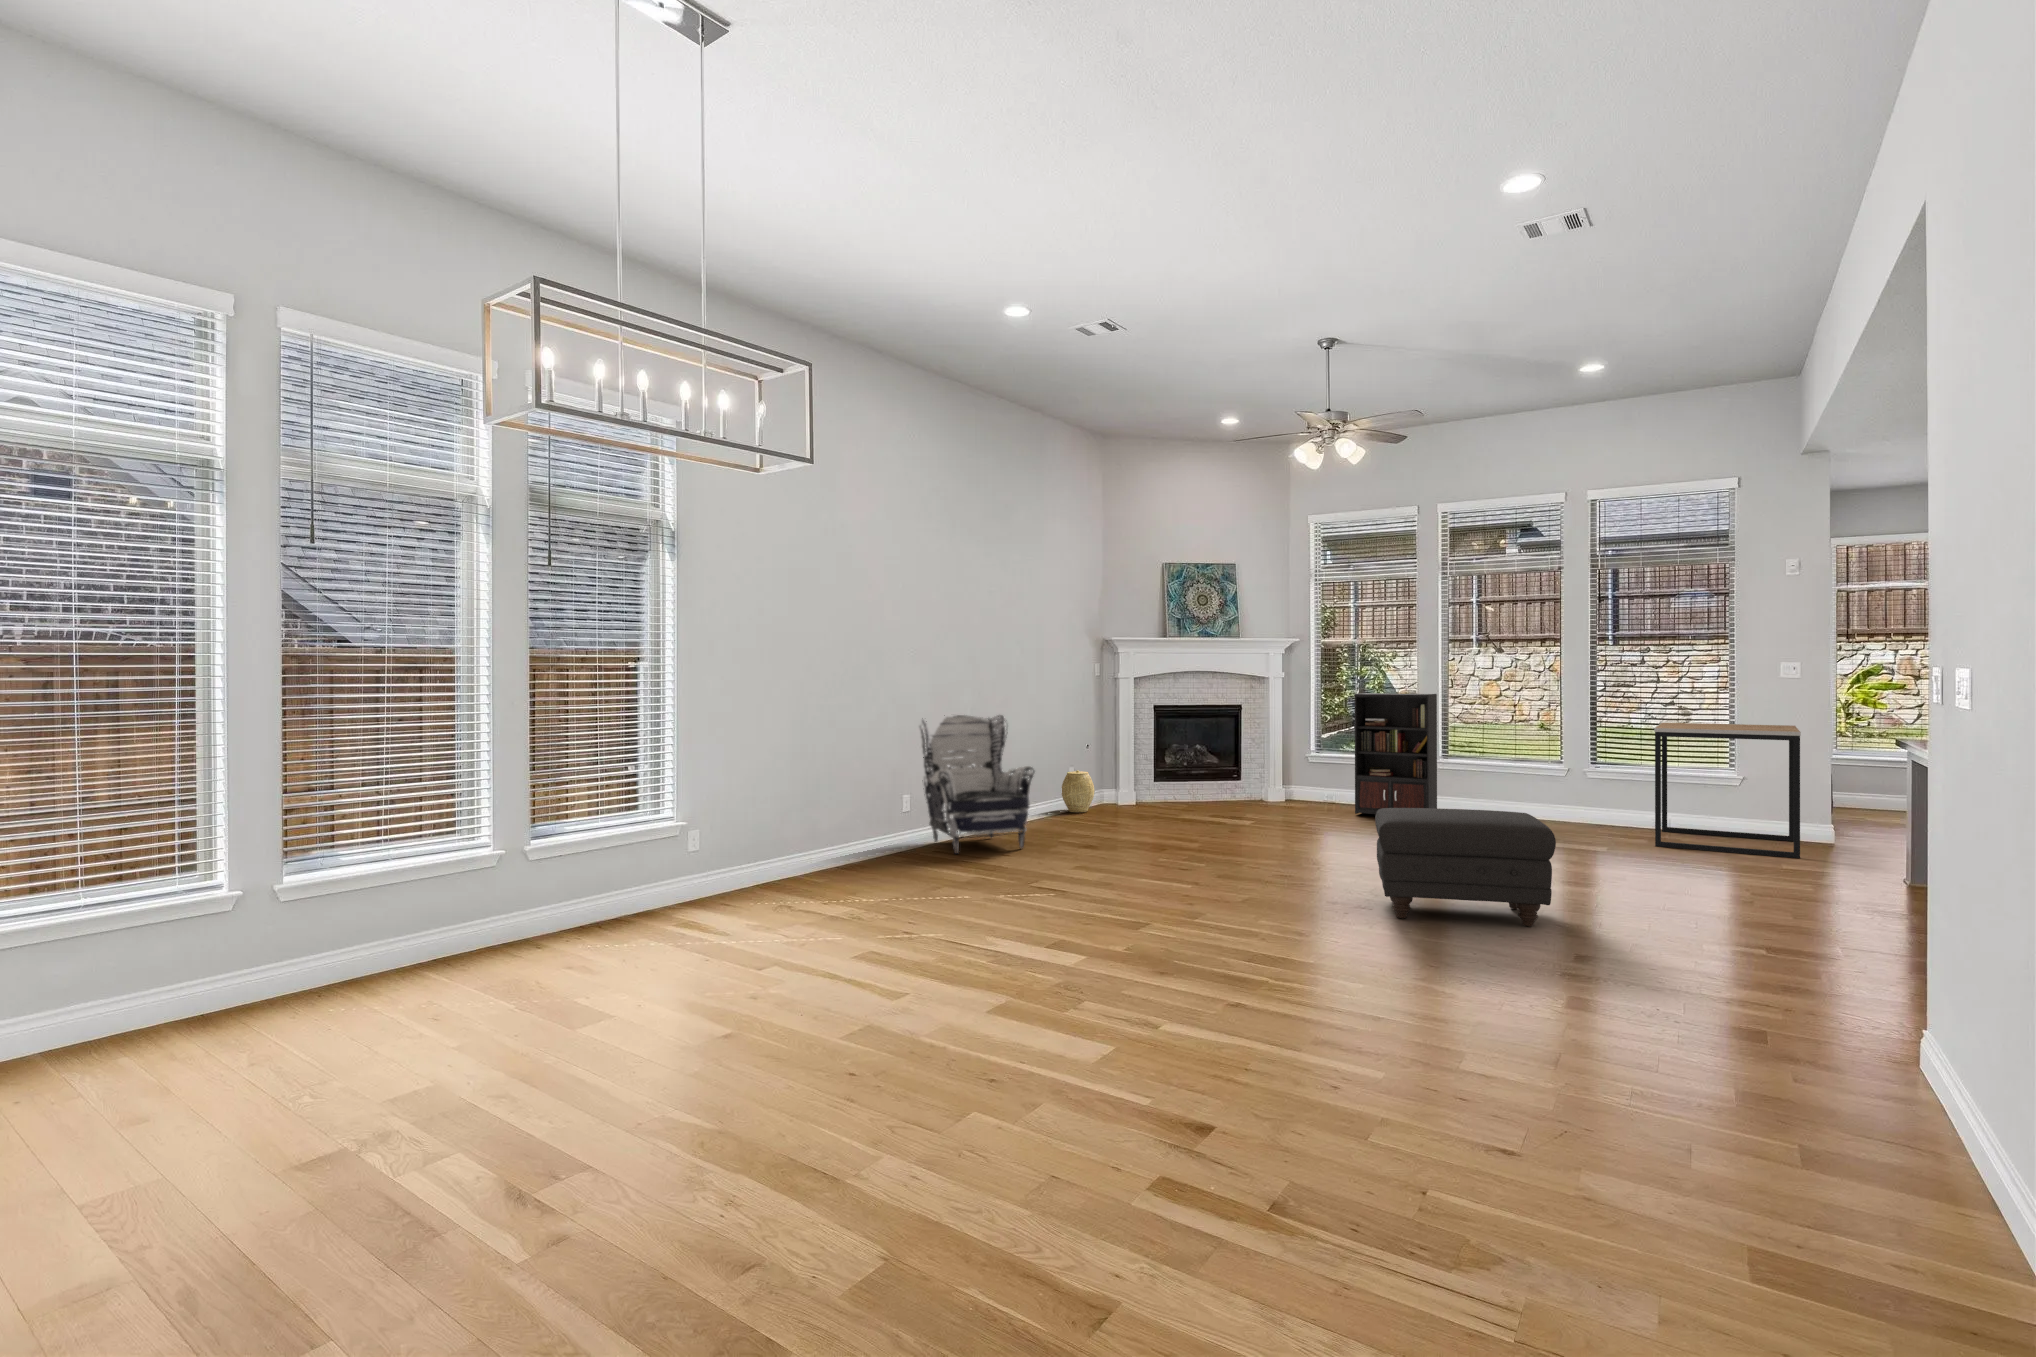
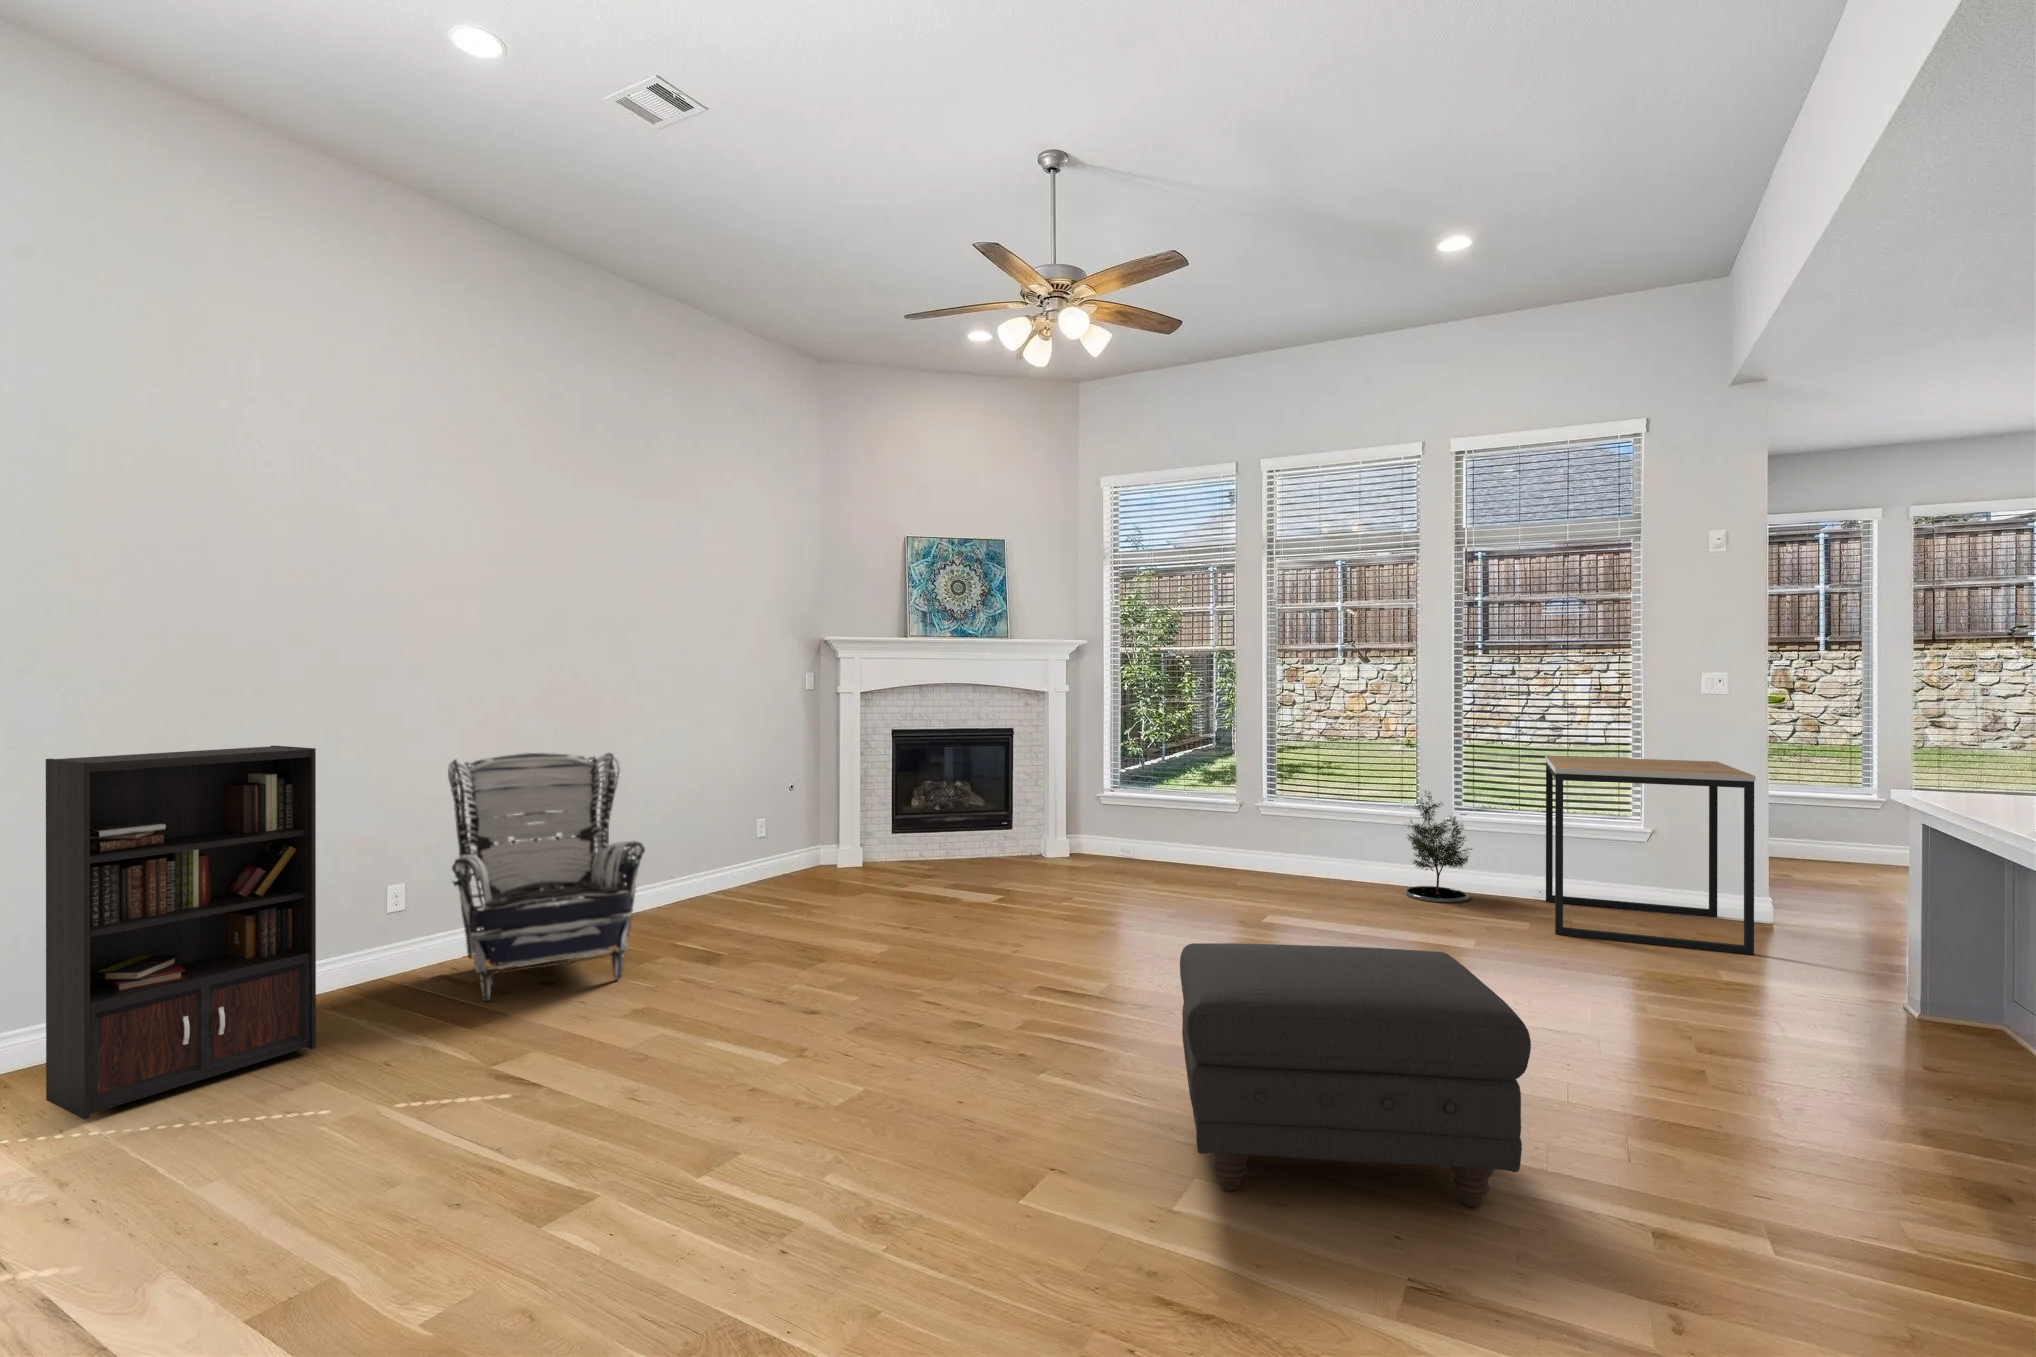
bookcase: present [1355,693,1437,814] -> present [46,746,316,1120]
potted tree: none [1548,748,1604,830] -> present [1405,791,1472,903]
woven basket: present [1062,770,1095,812] -> none [750,824,799,885]

